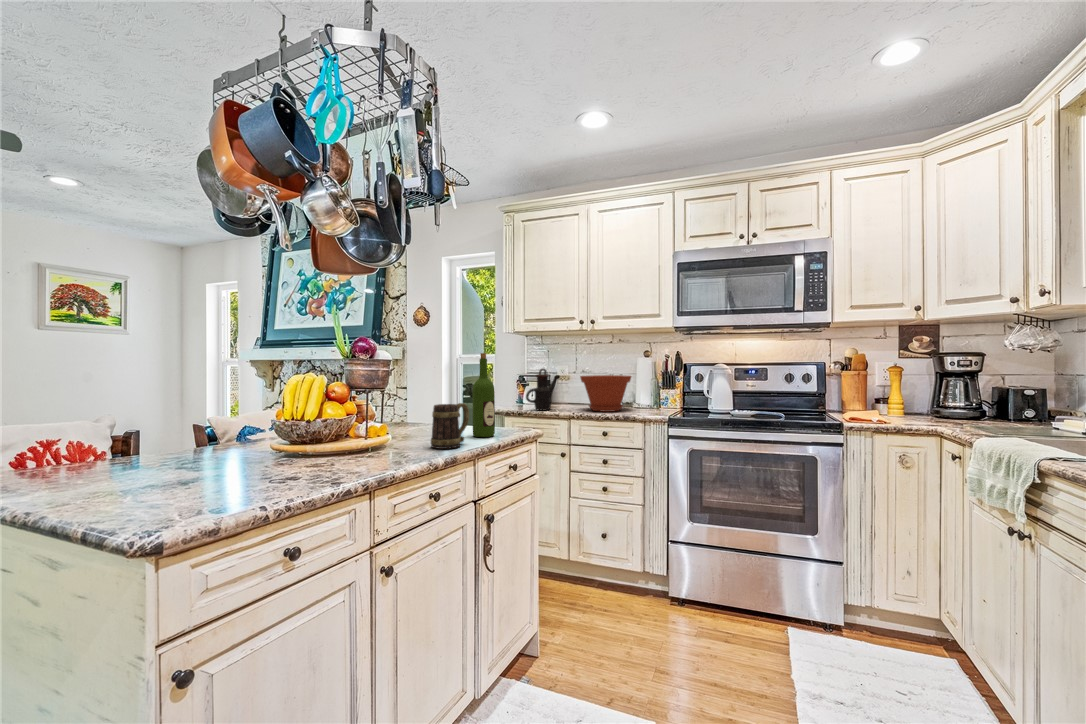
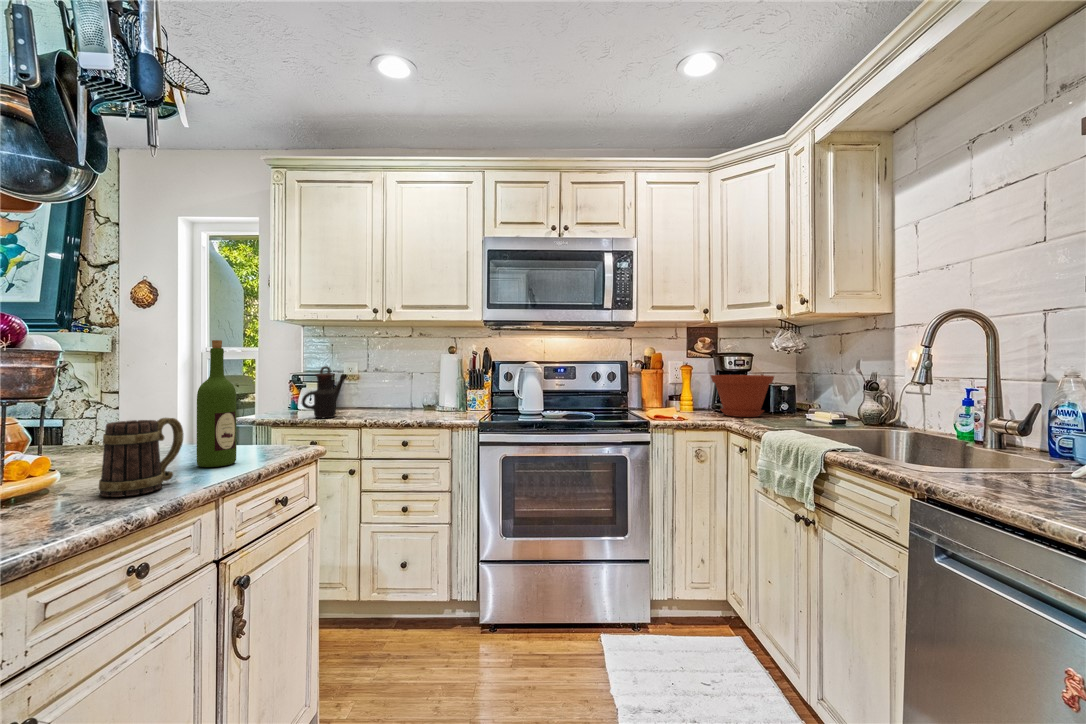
plant pot: present [580,375,631,412] -> present [711,375,774,417]

